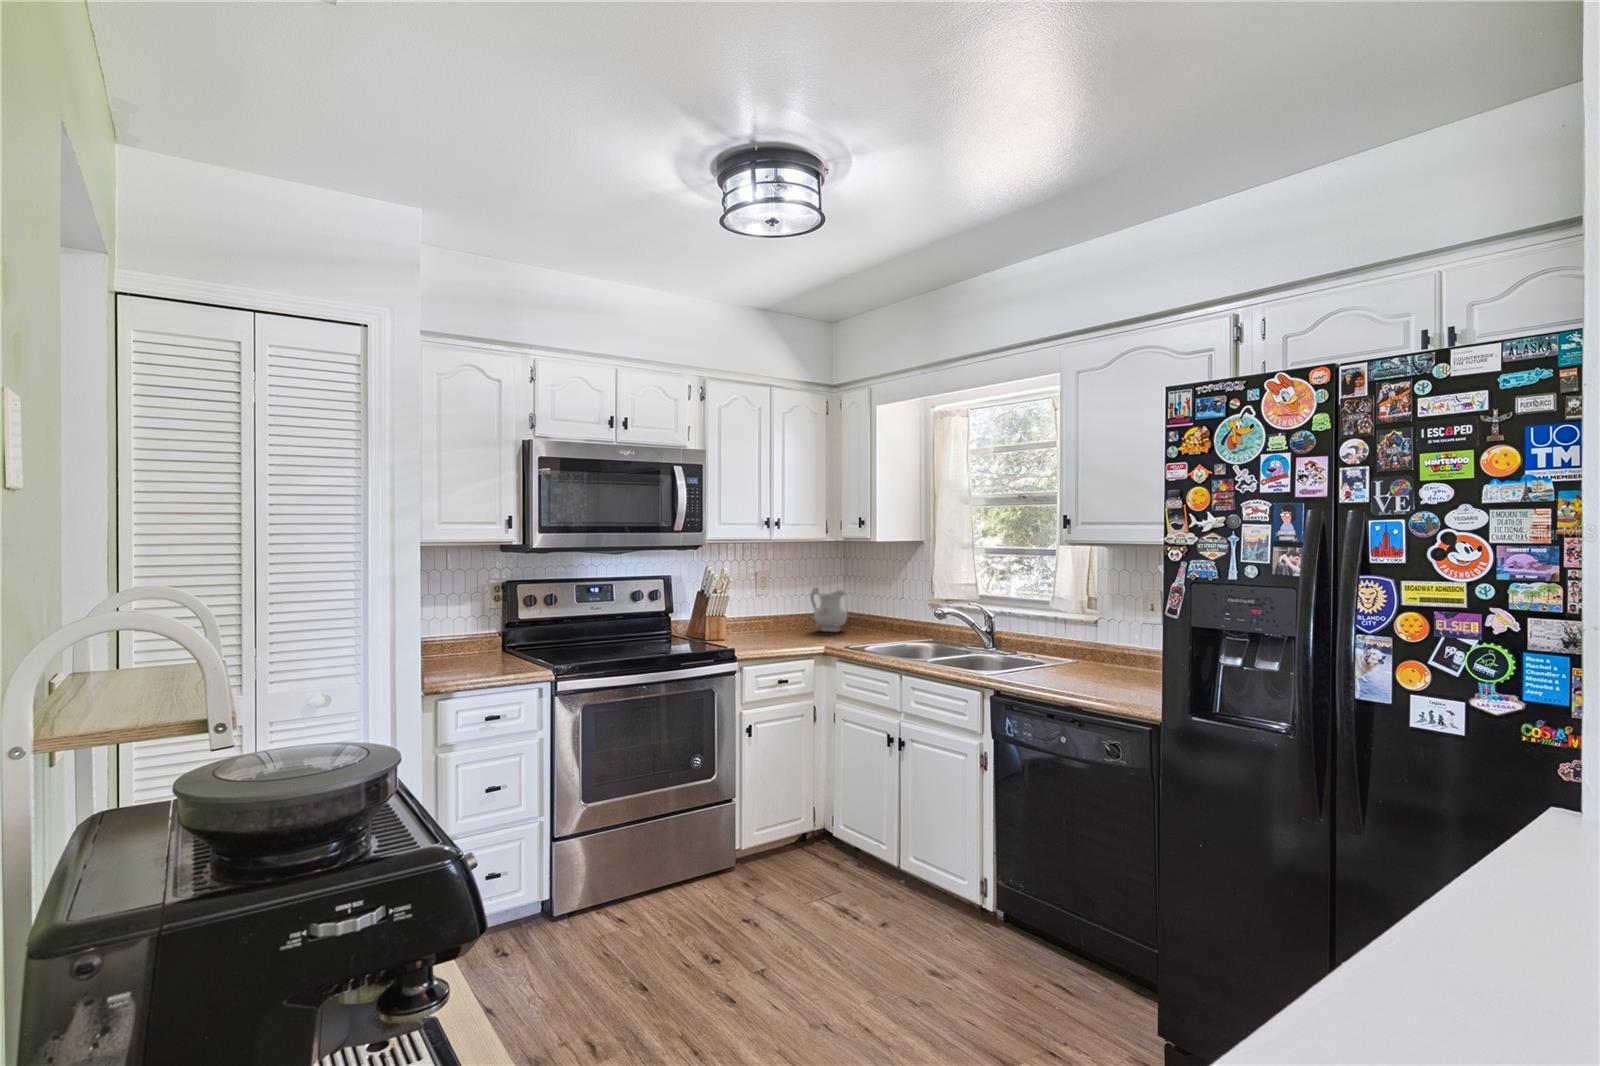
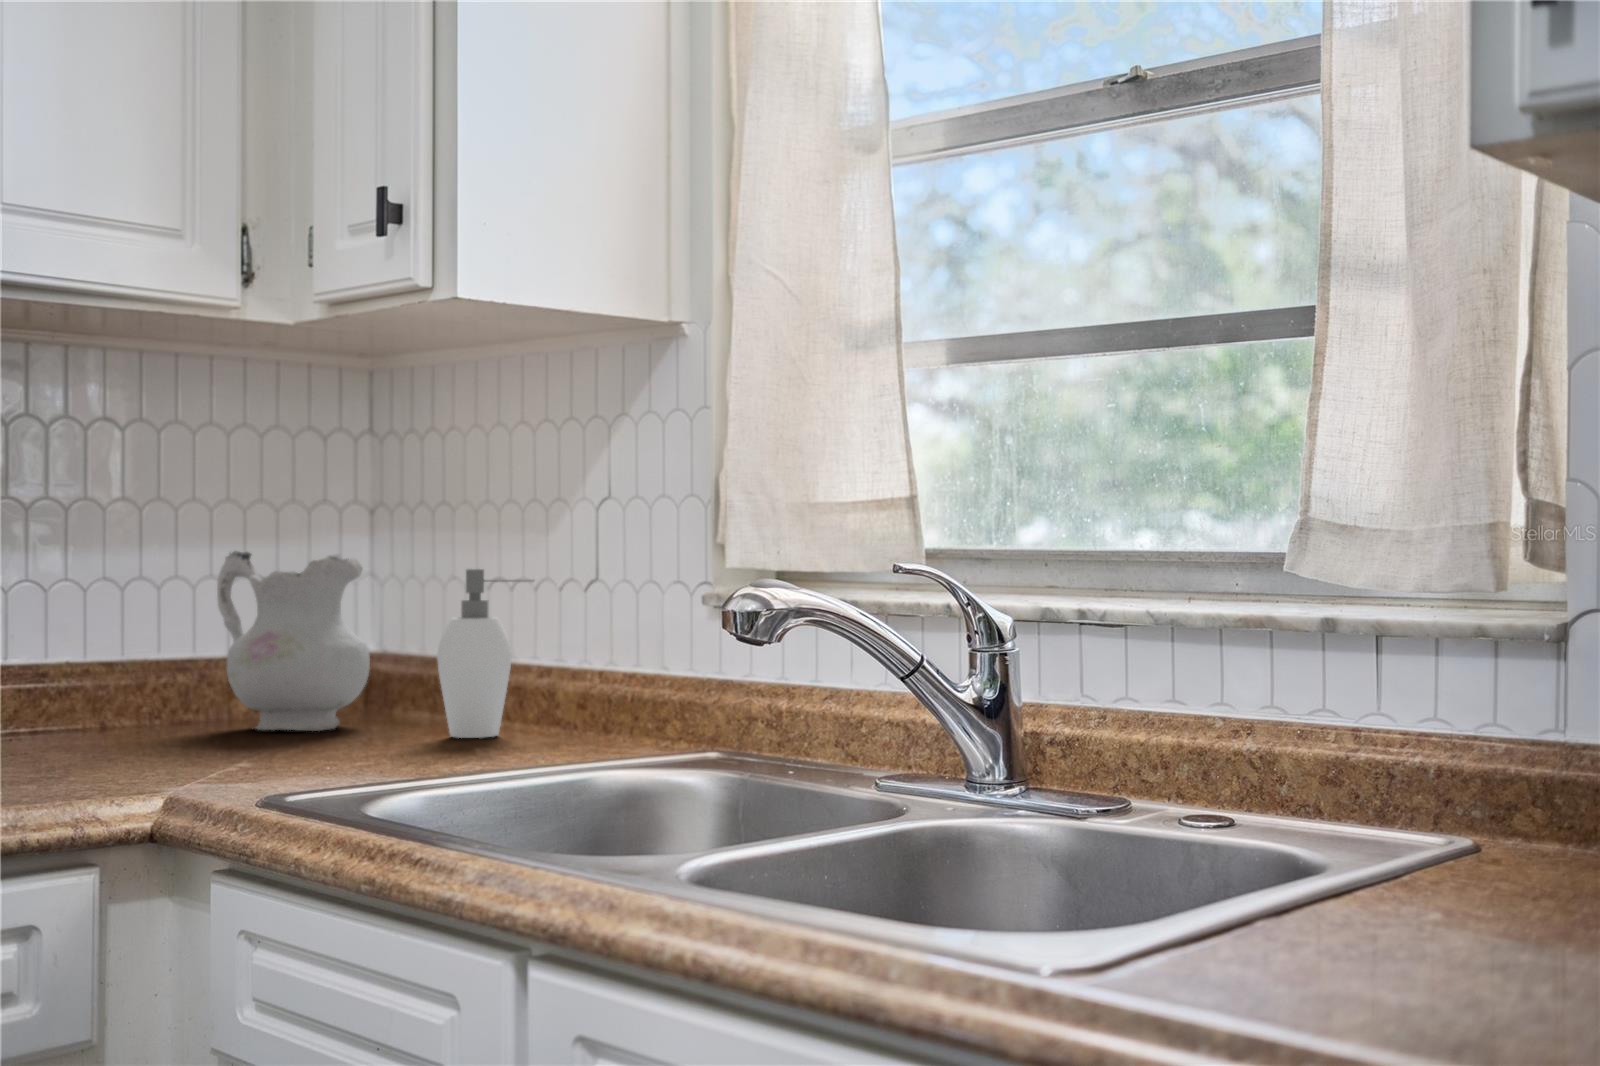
soap dispenser: none [866,594,889,635] -> present [437,569,533,738]

